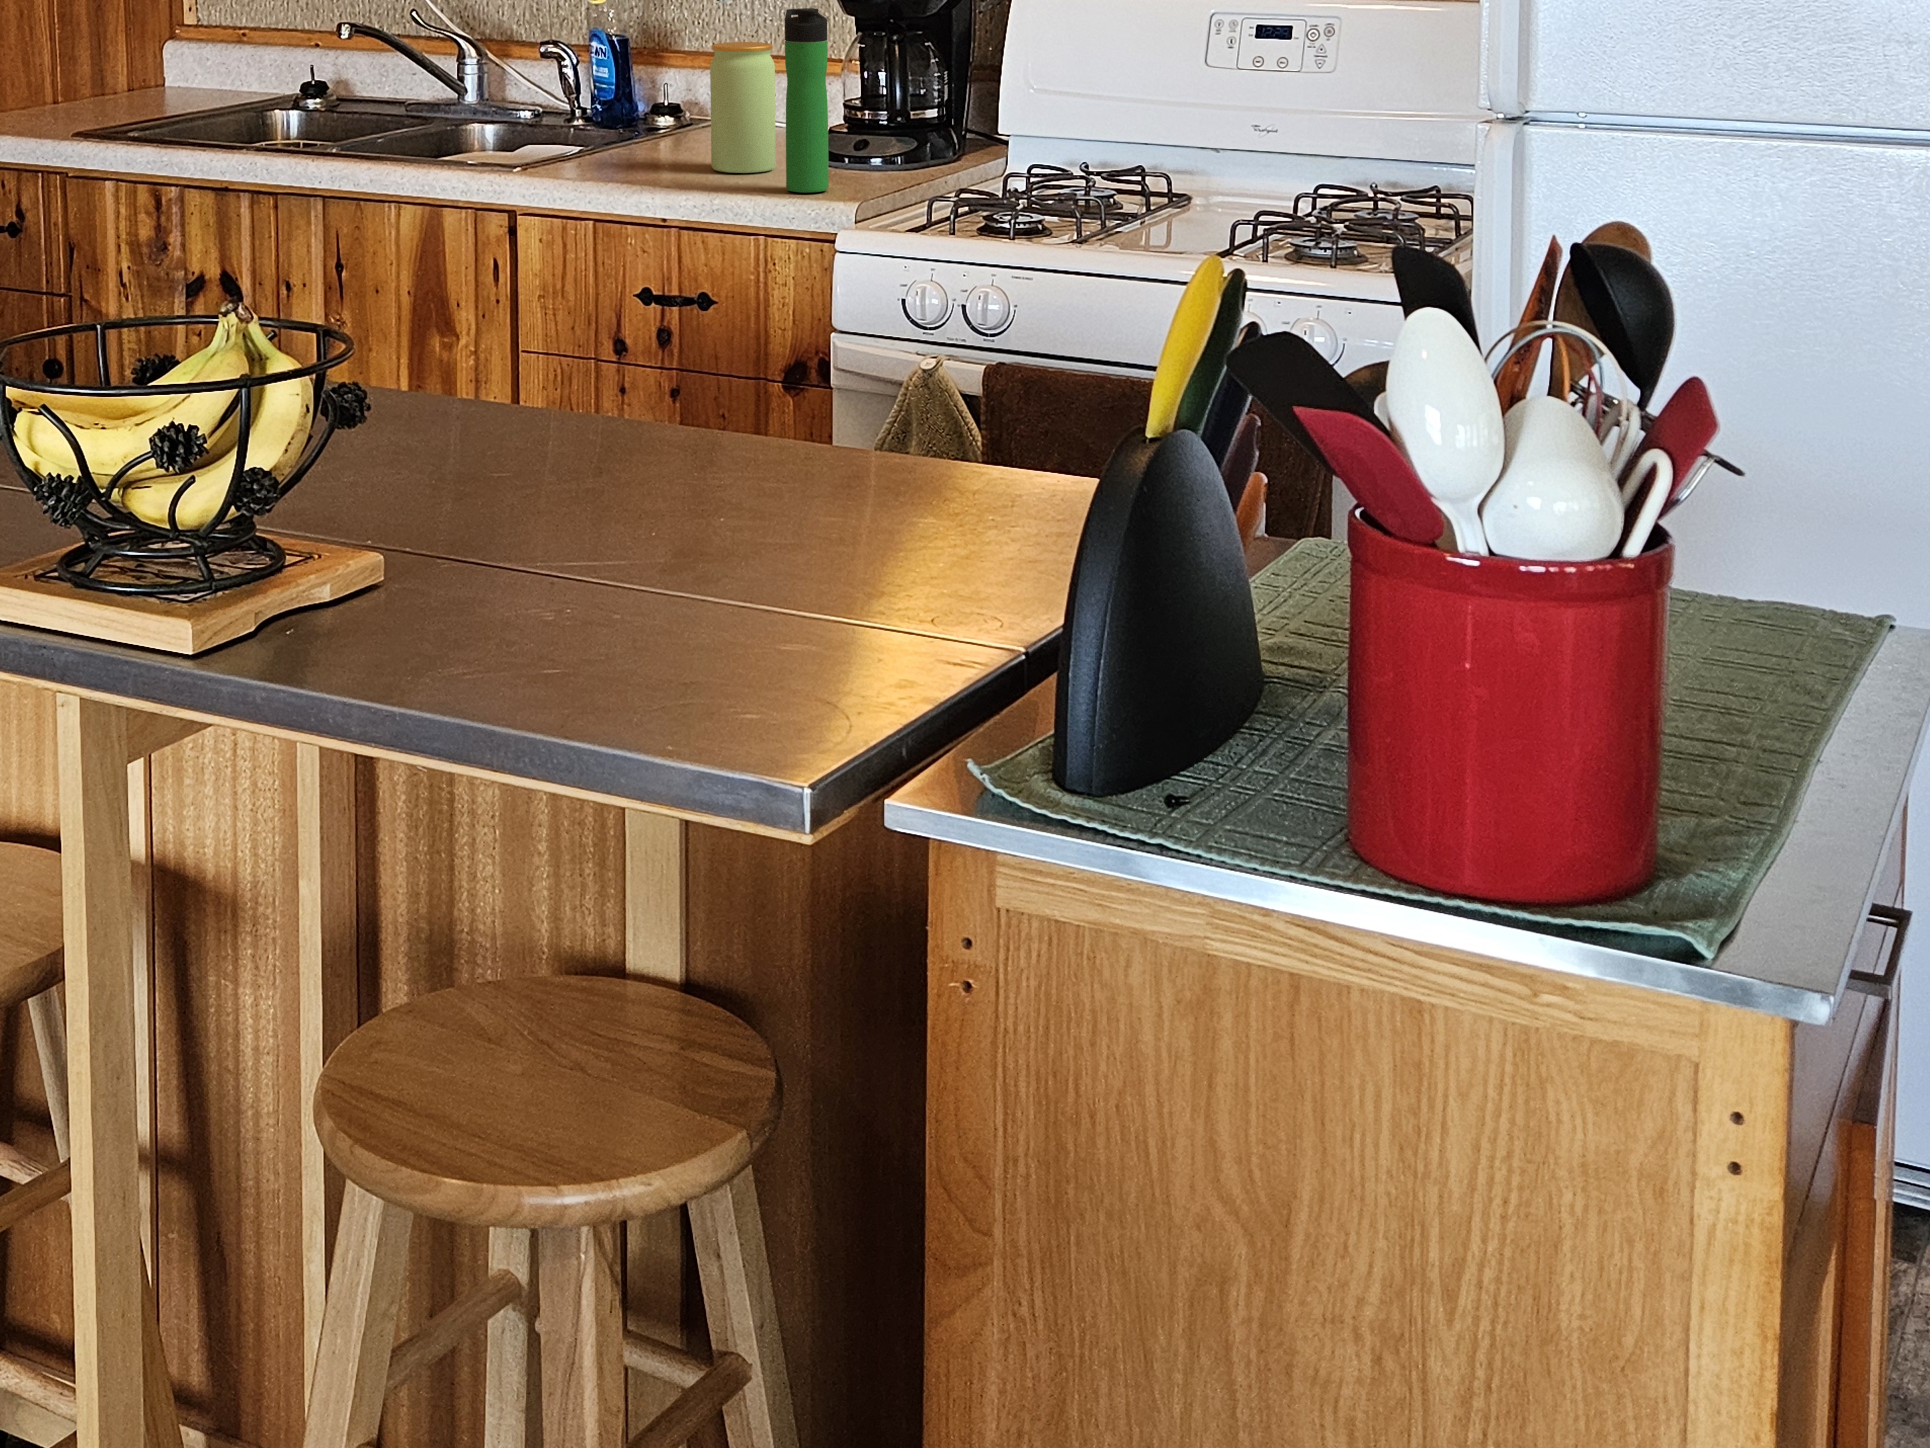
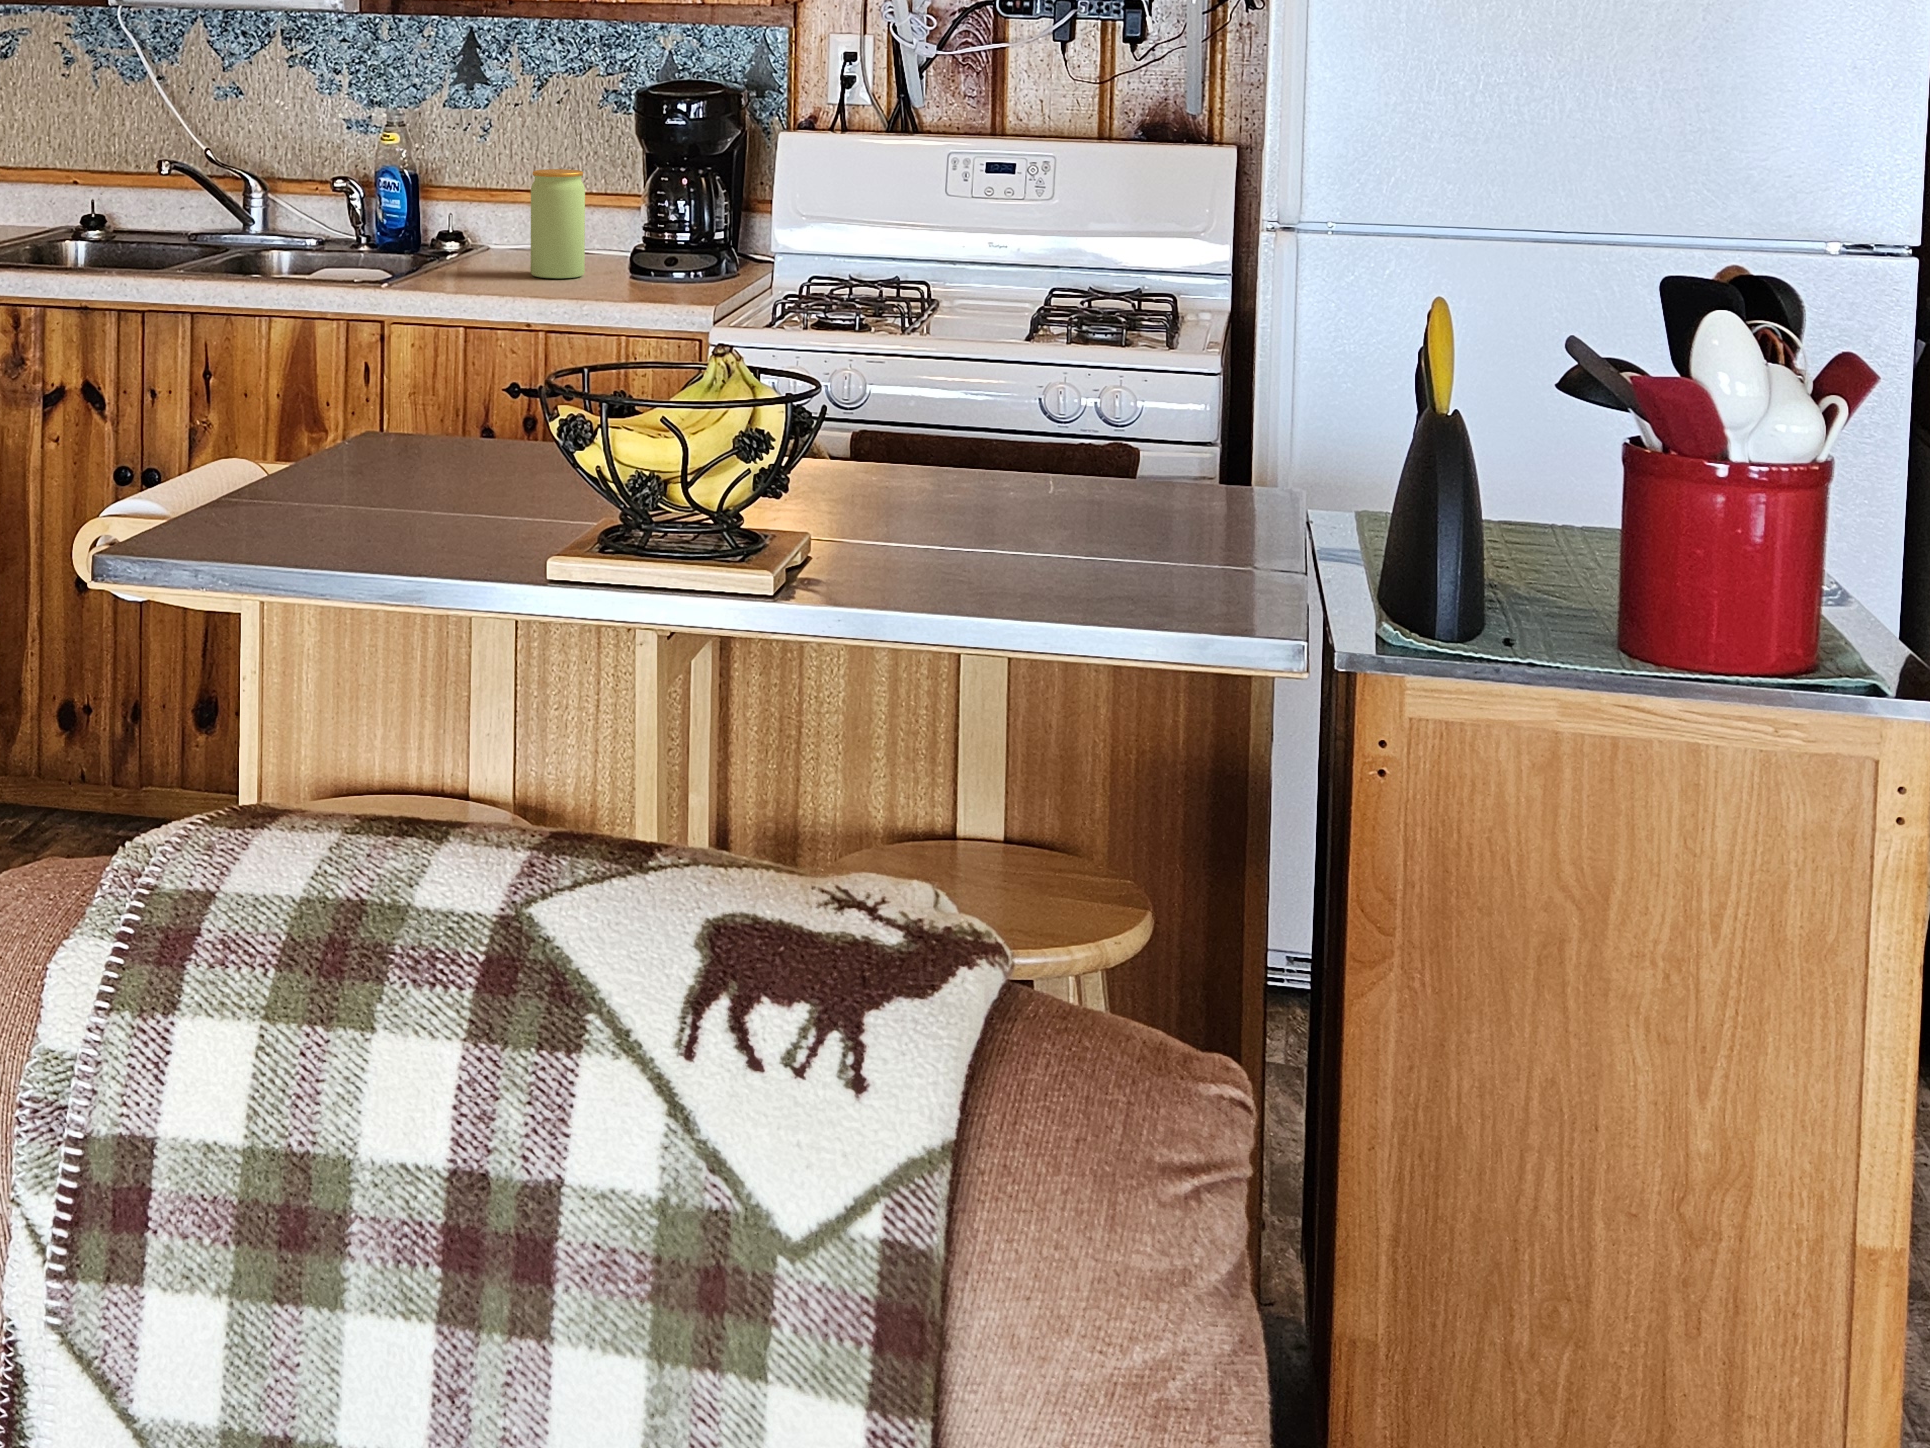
bottle: present [785,8,829,192] -> none [617,141,657,292]

